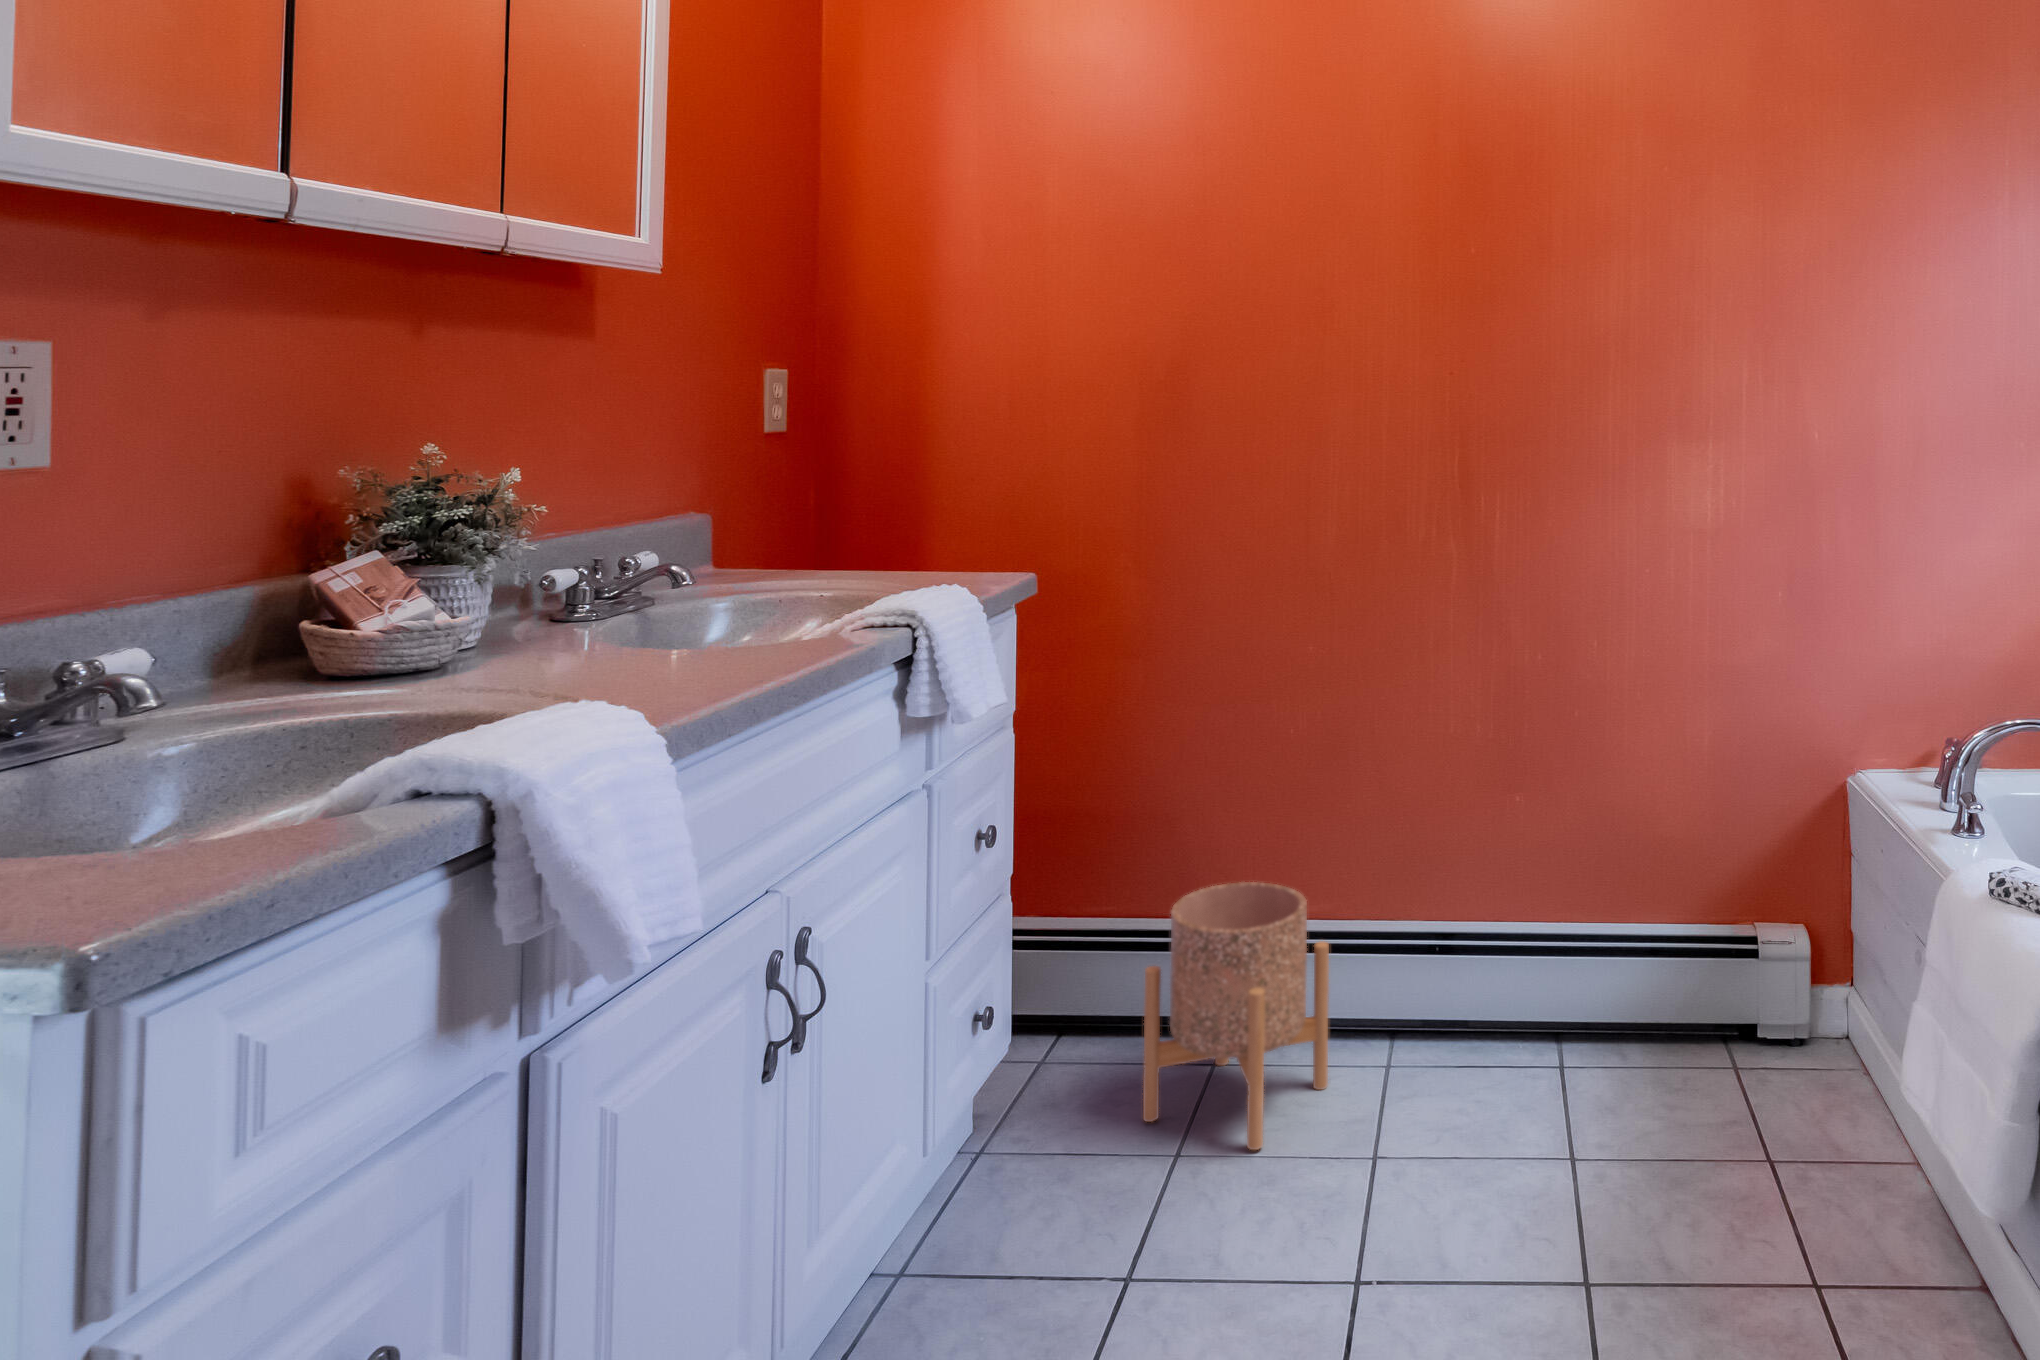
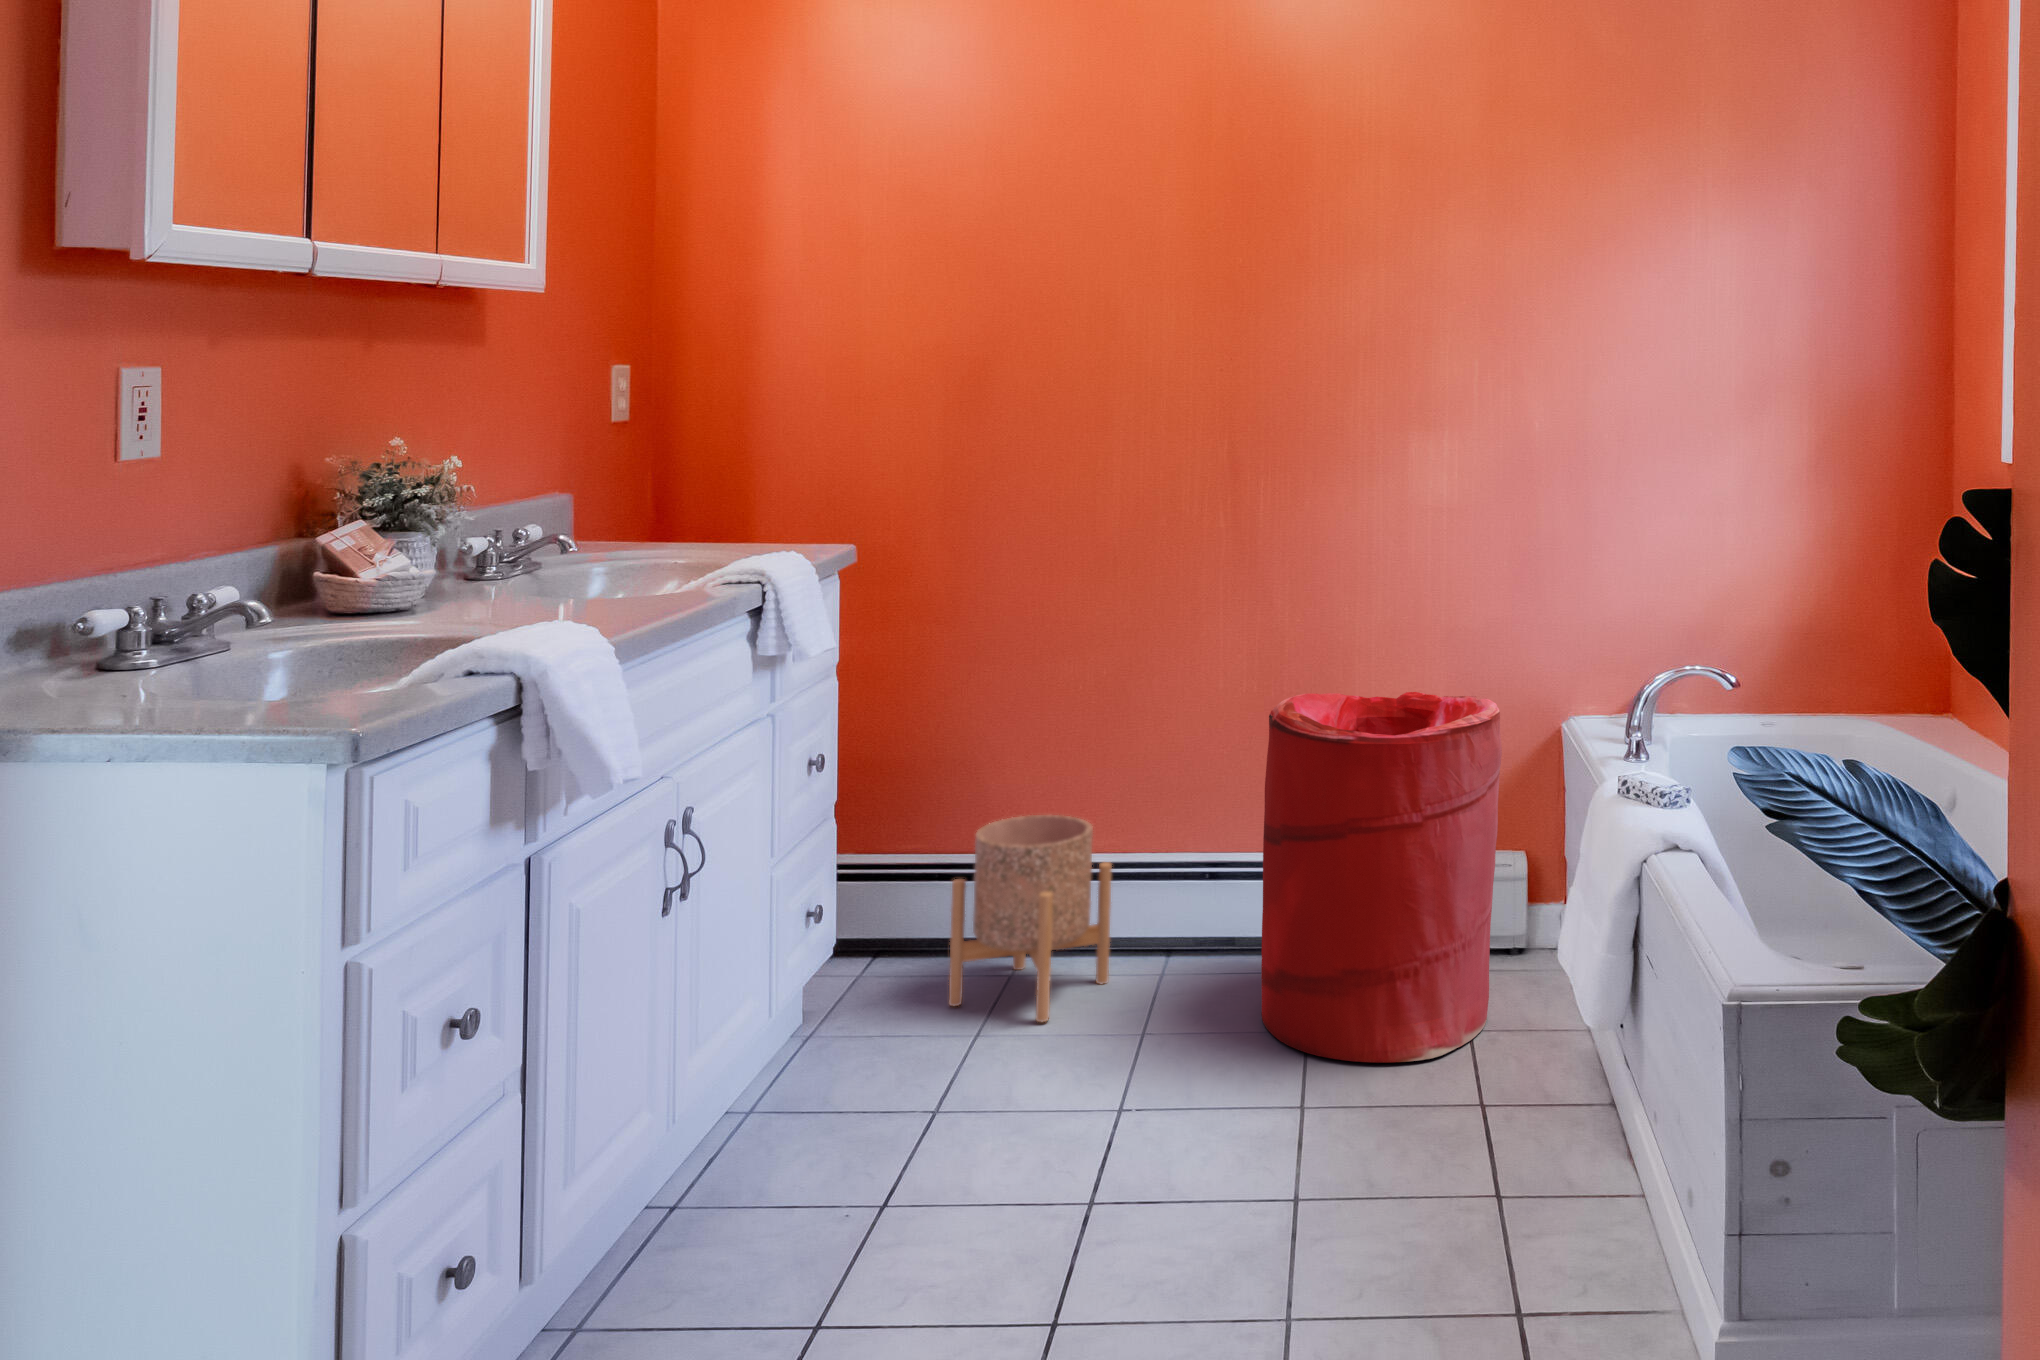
laundry hamper: none [1516,736,1808,1230] -> present [1261,692,1502,1063]

